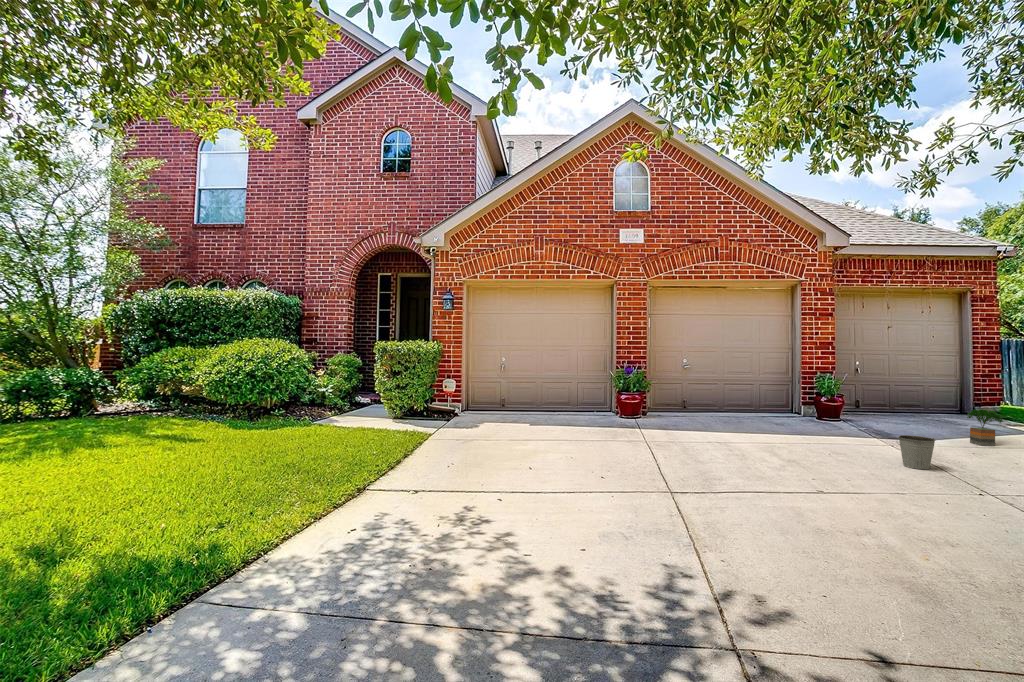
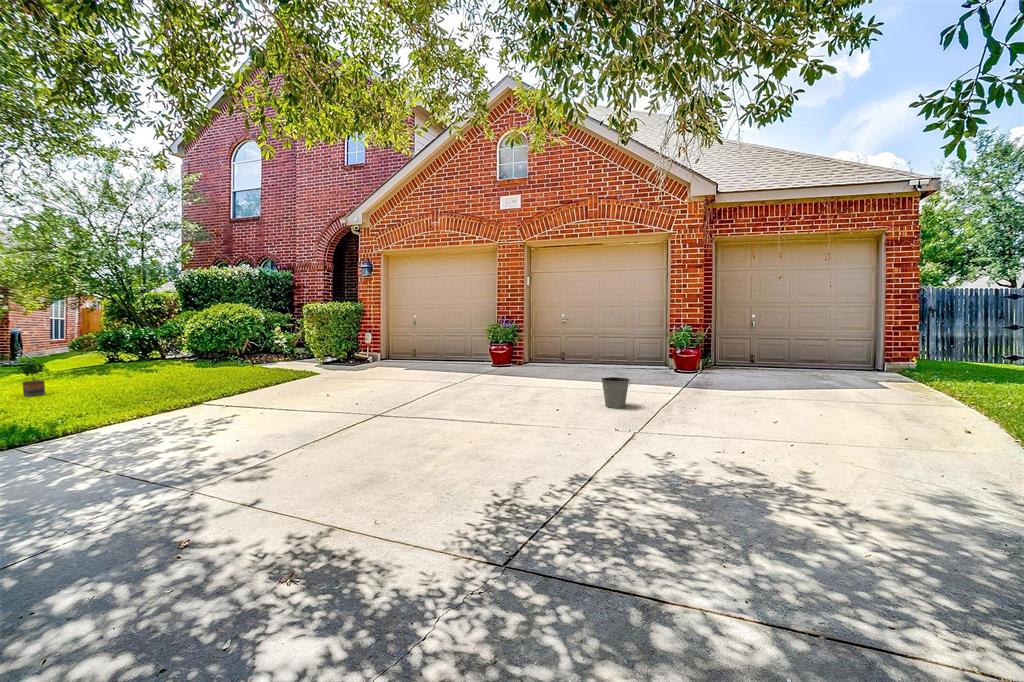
potted tree: present [967,410,1003,446] -> present [18,363,49,397]

